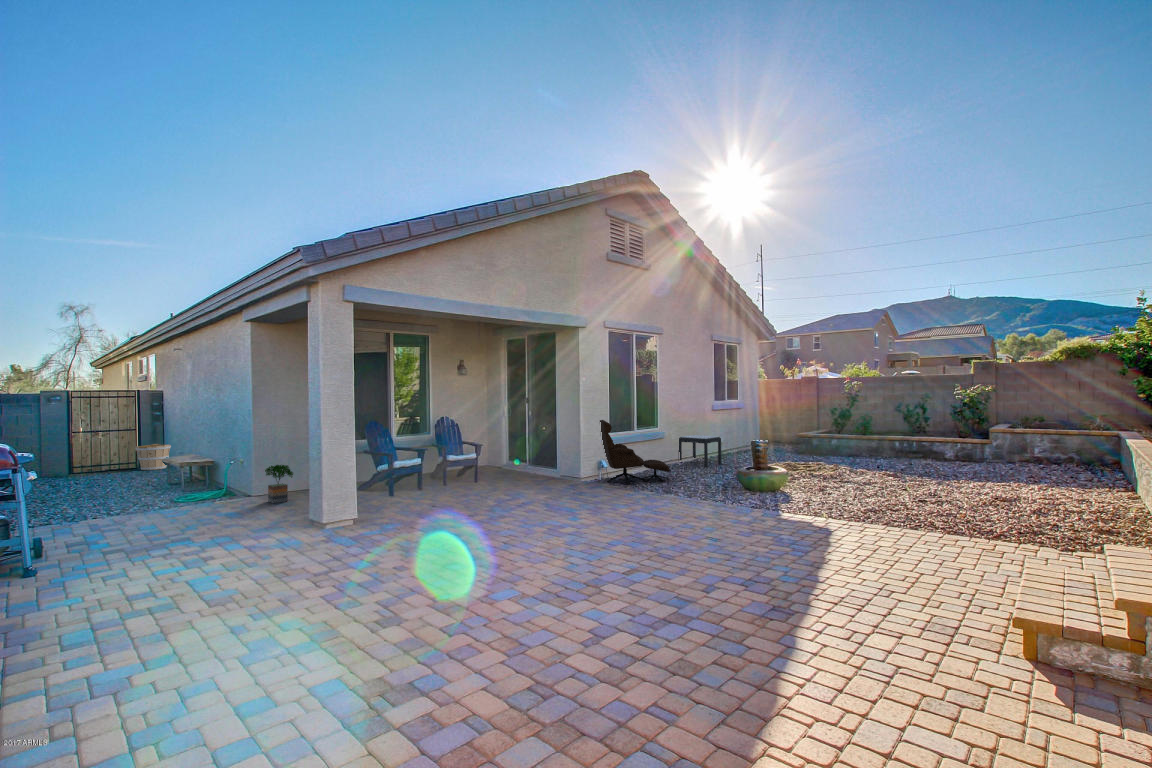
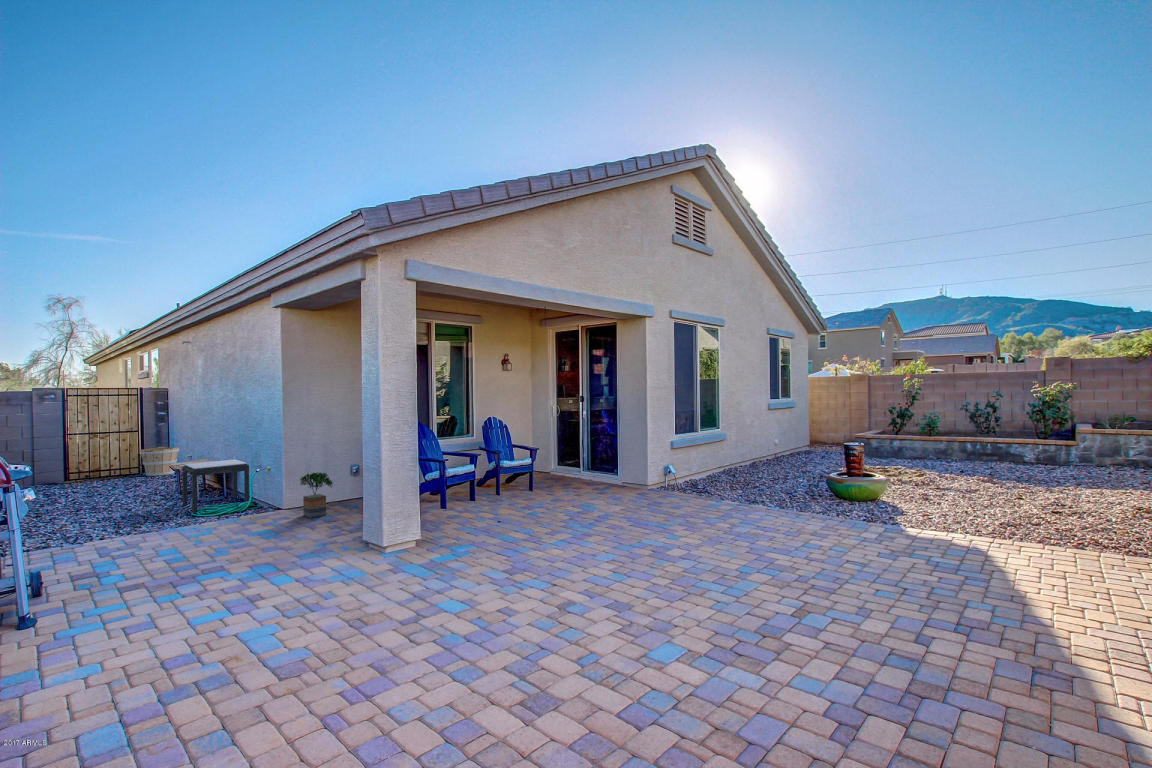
lounge chair: present [600,420,670,484] -> none [666,420,747,492]
side table: present [678,435,721,467] -> present [182,459,249,512]

